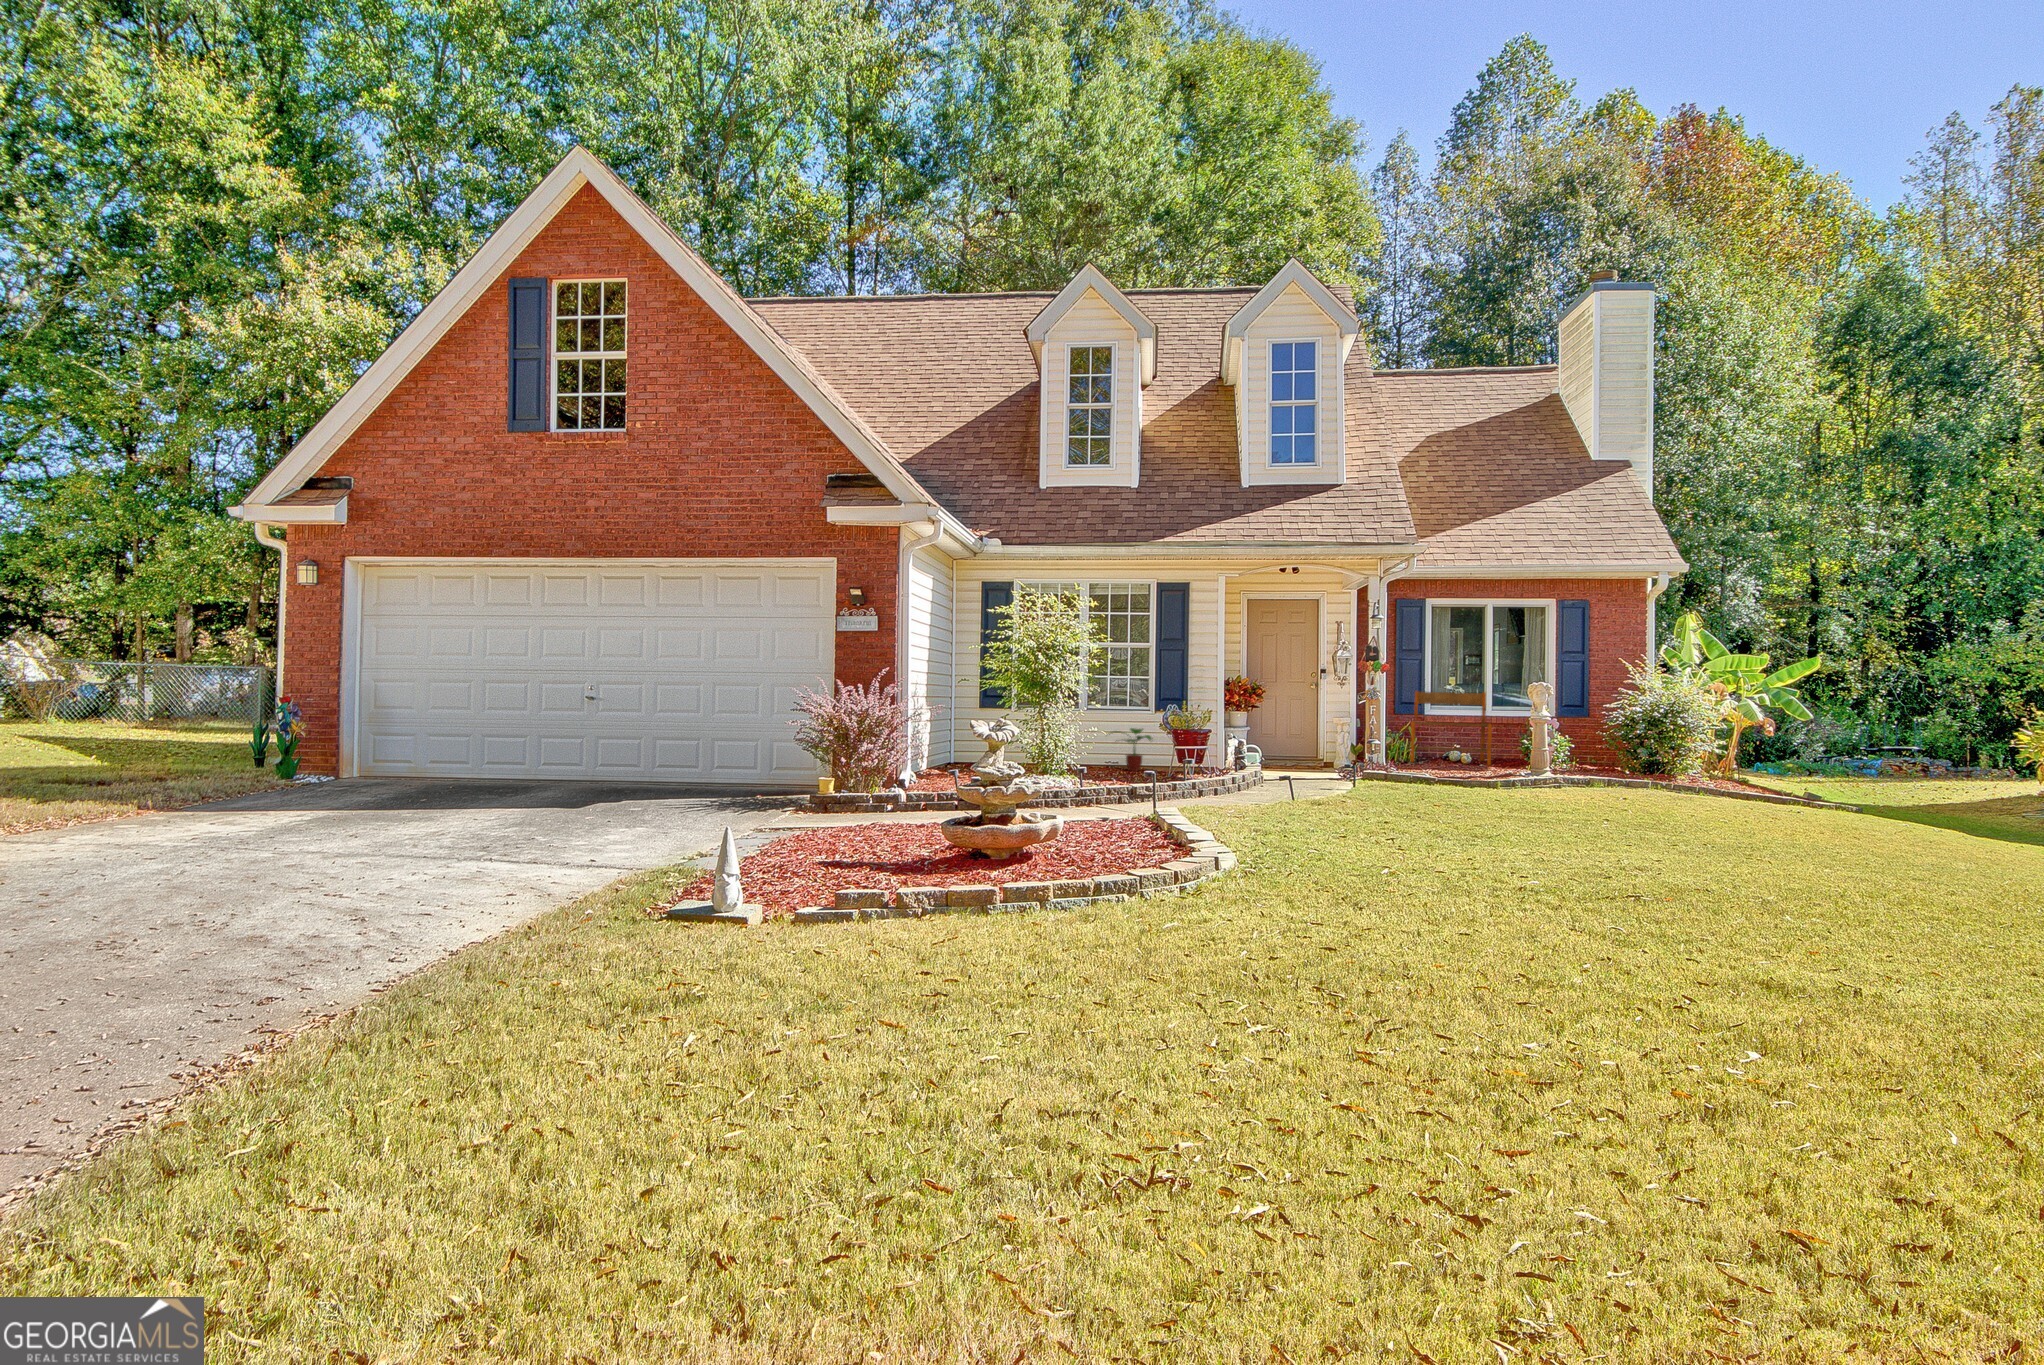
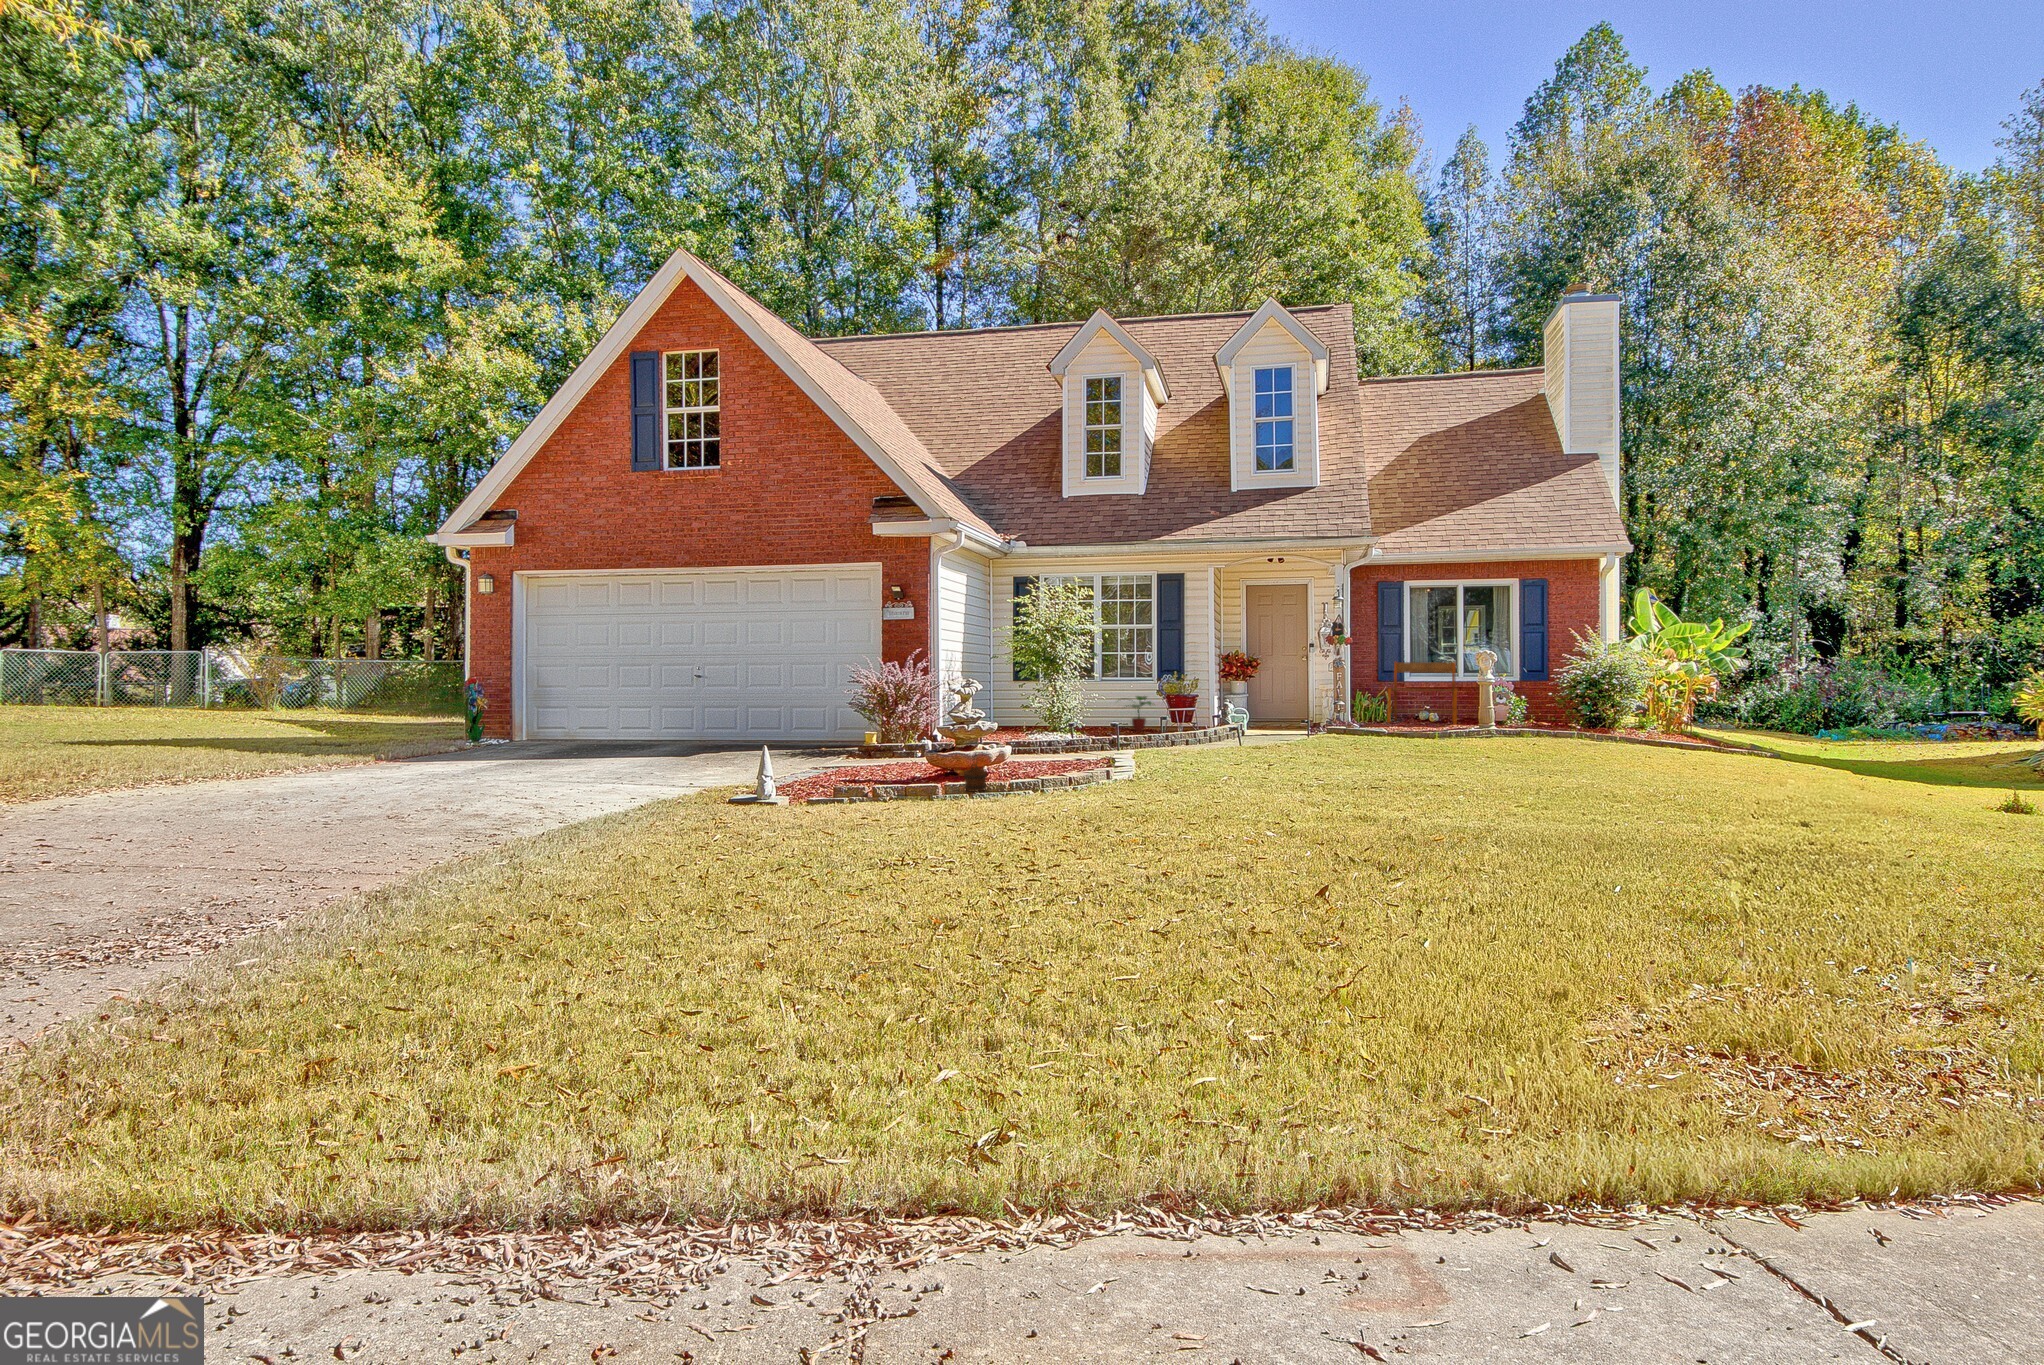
wooden bucket: none [991,821,1024,878] -> present [964,753,987,792]

